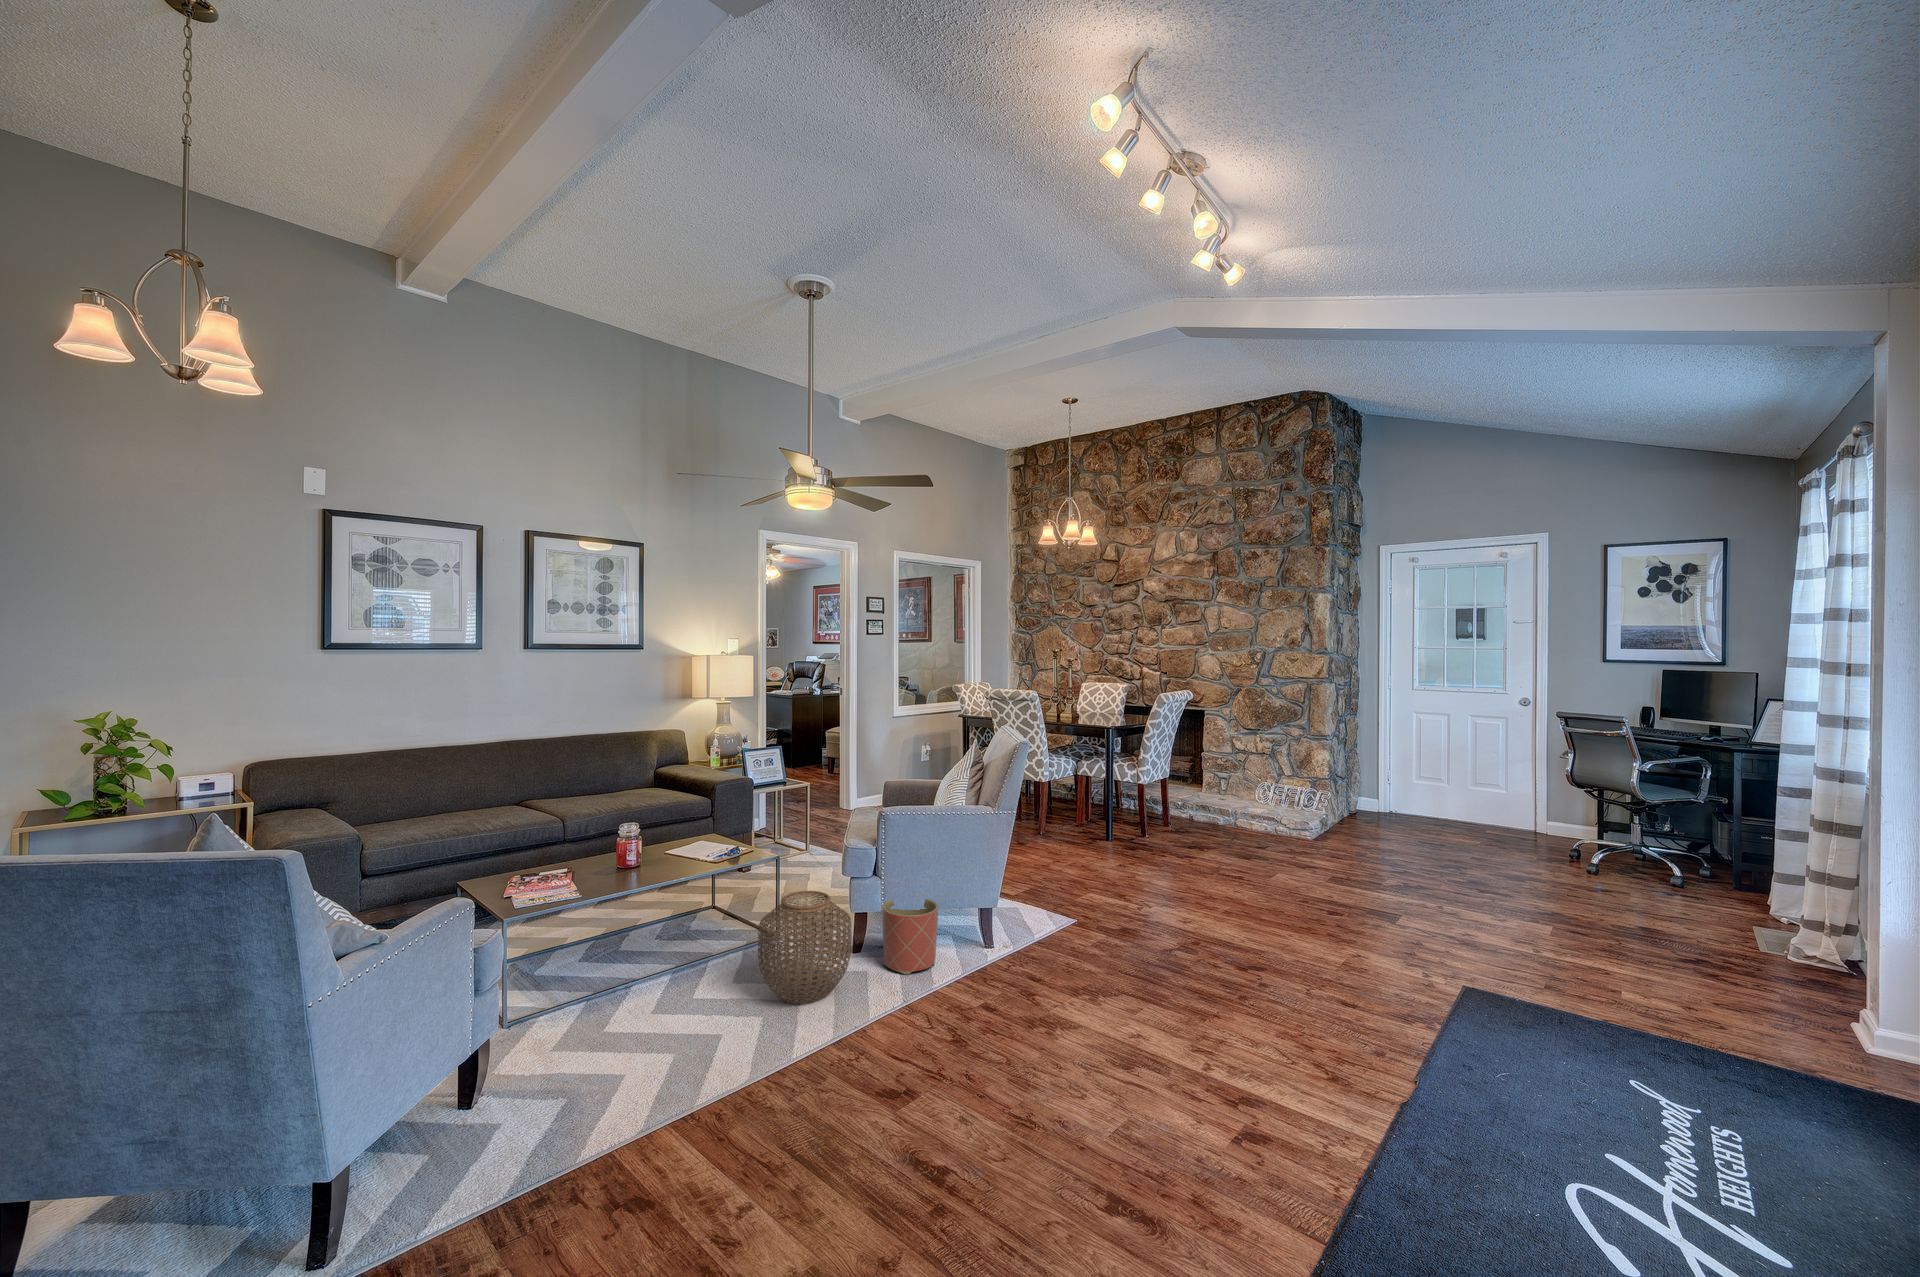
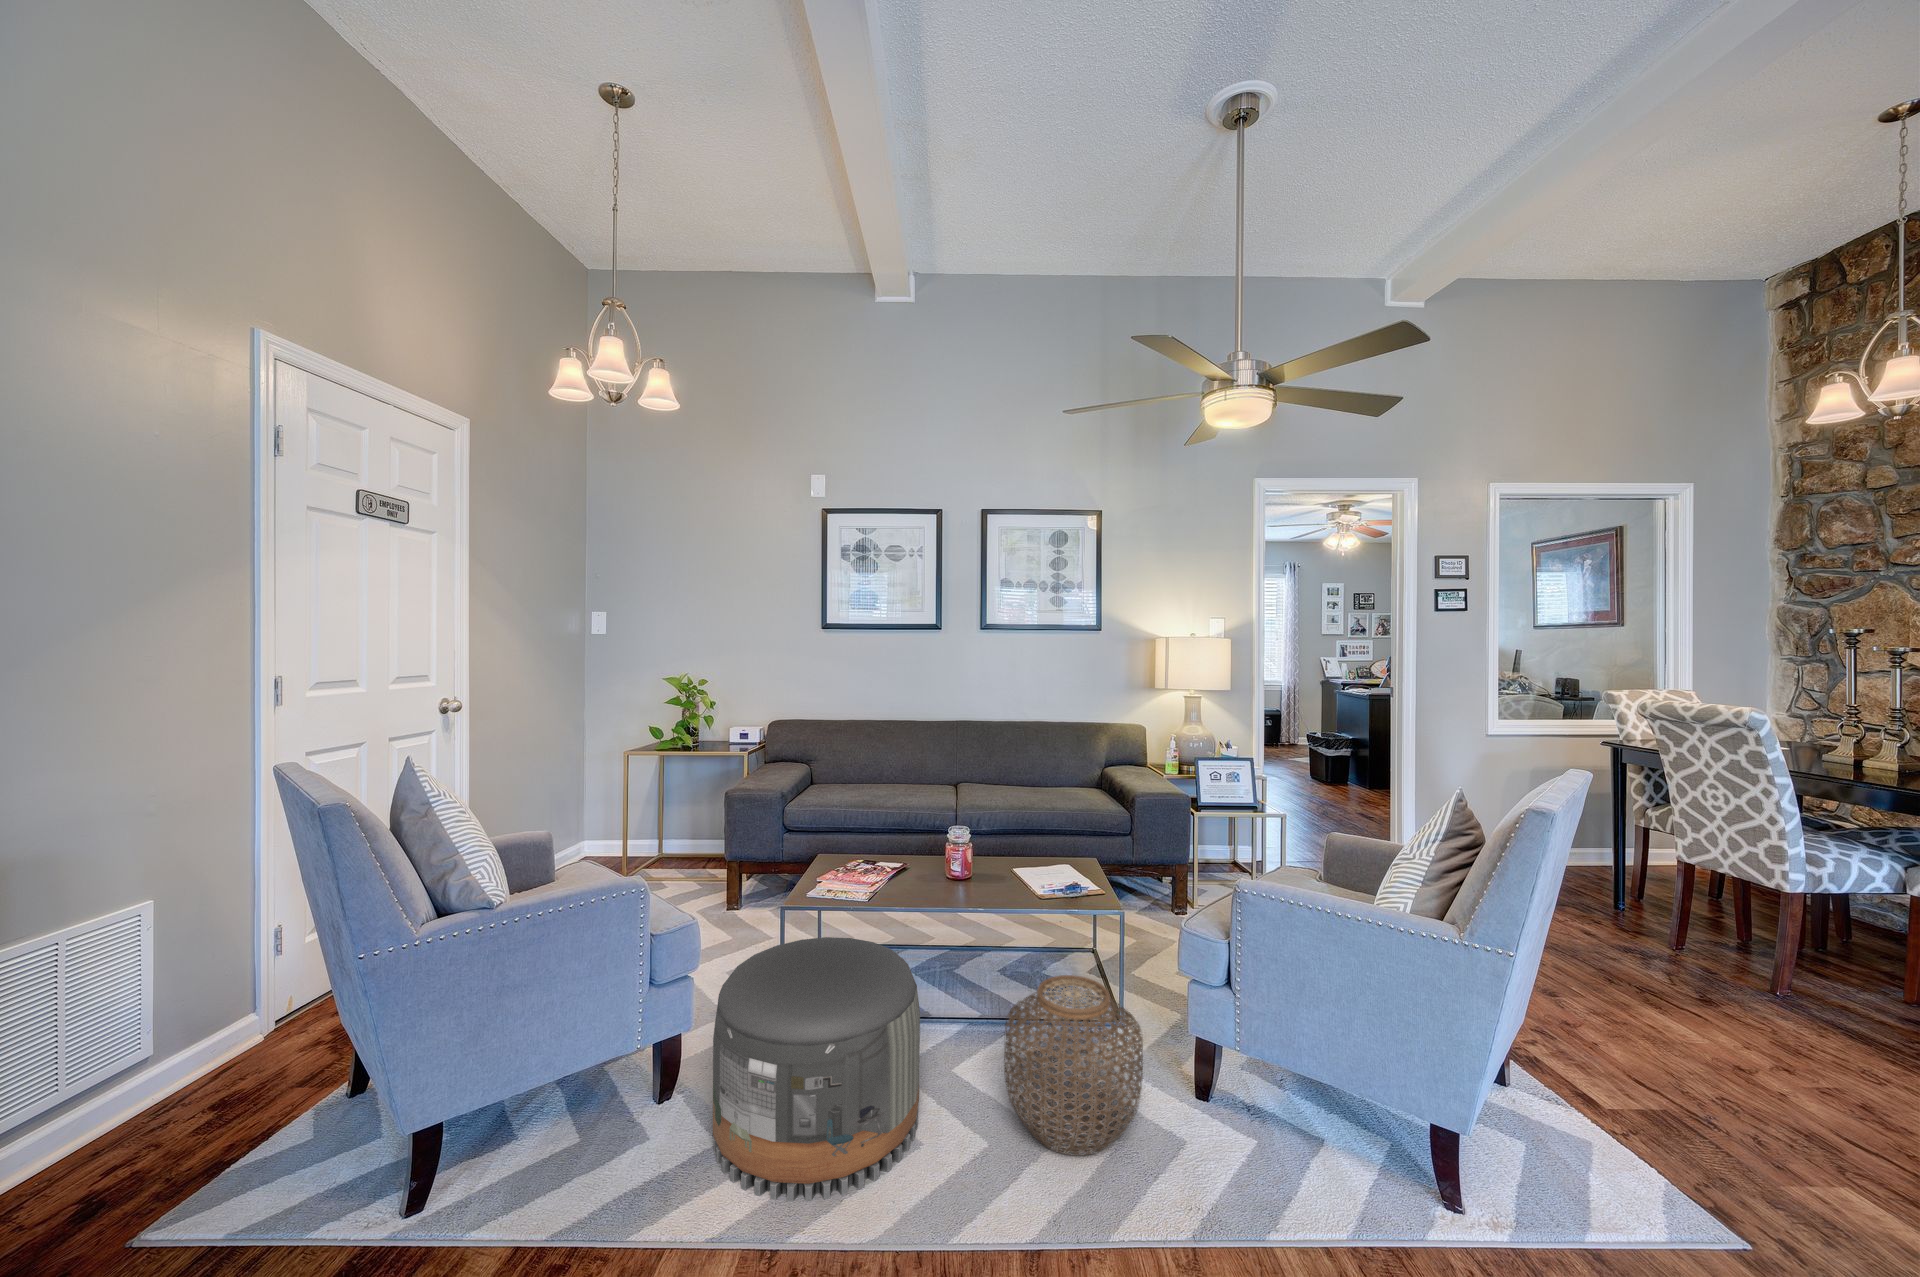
planter: present [882,899,938,975] -> none [1218,1039,1324,1194]
pouf: none [543,913,722,1110] -> present [713,937,920,1202]

